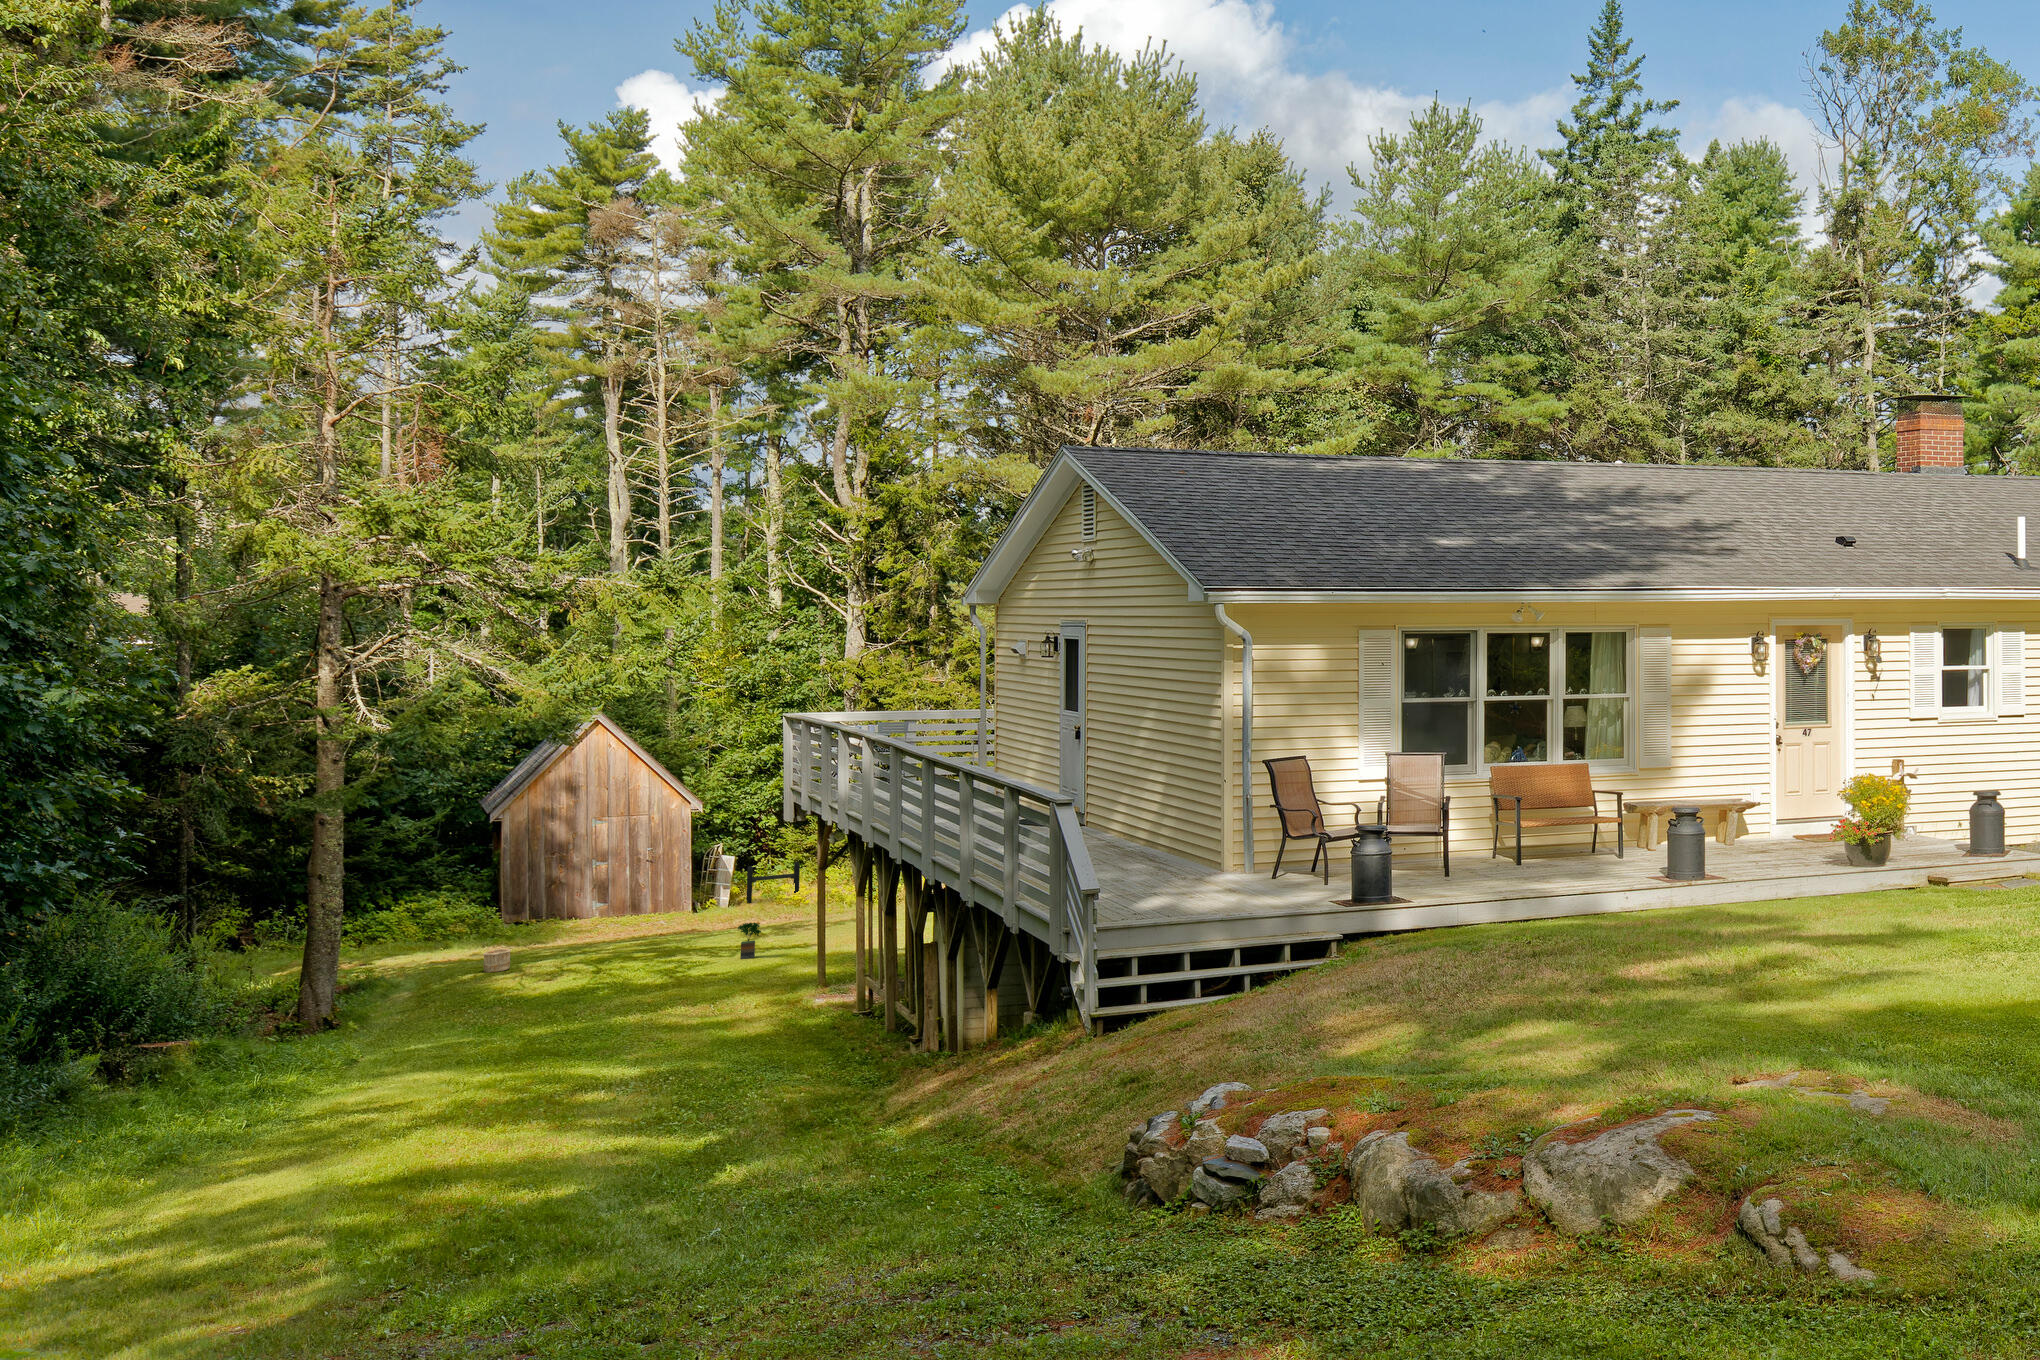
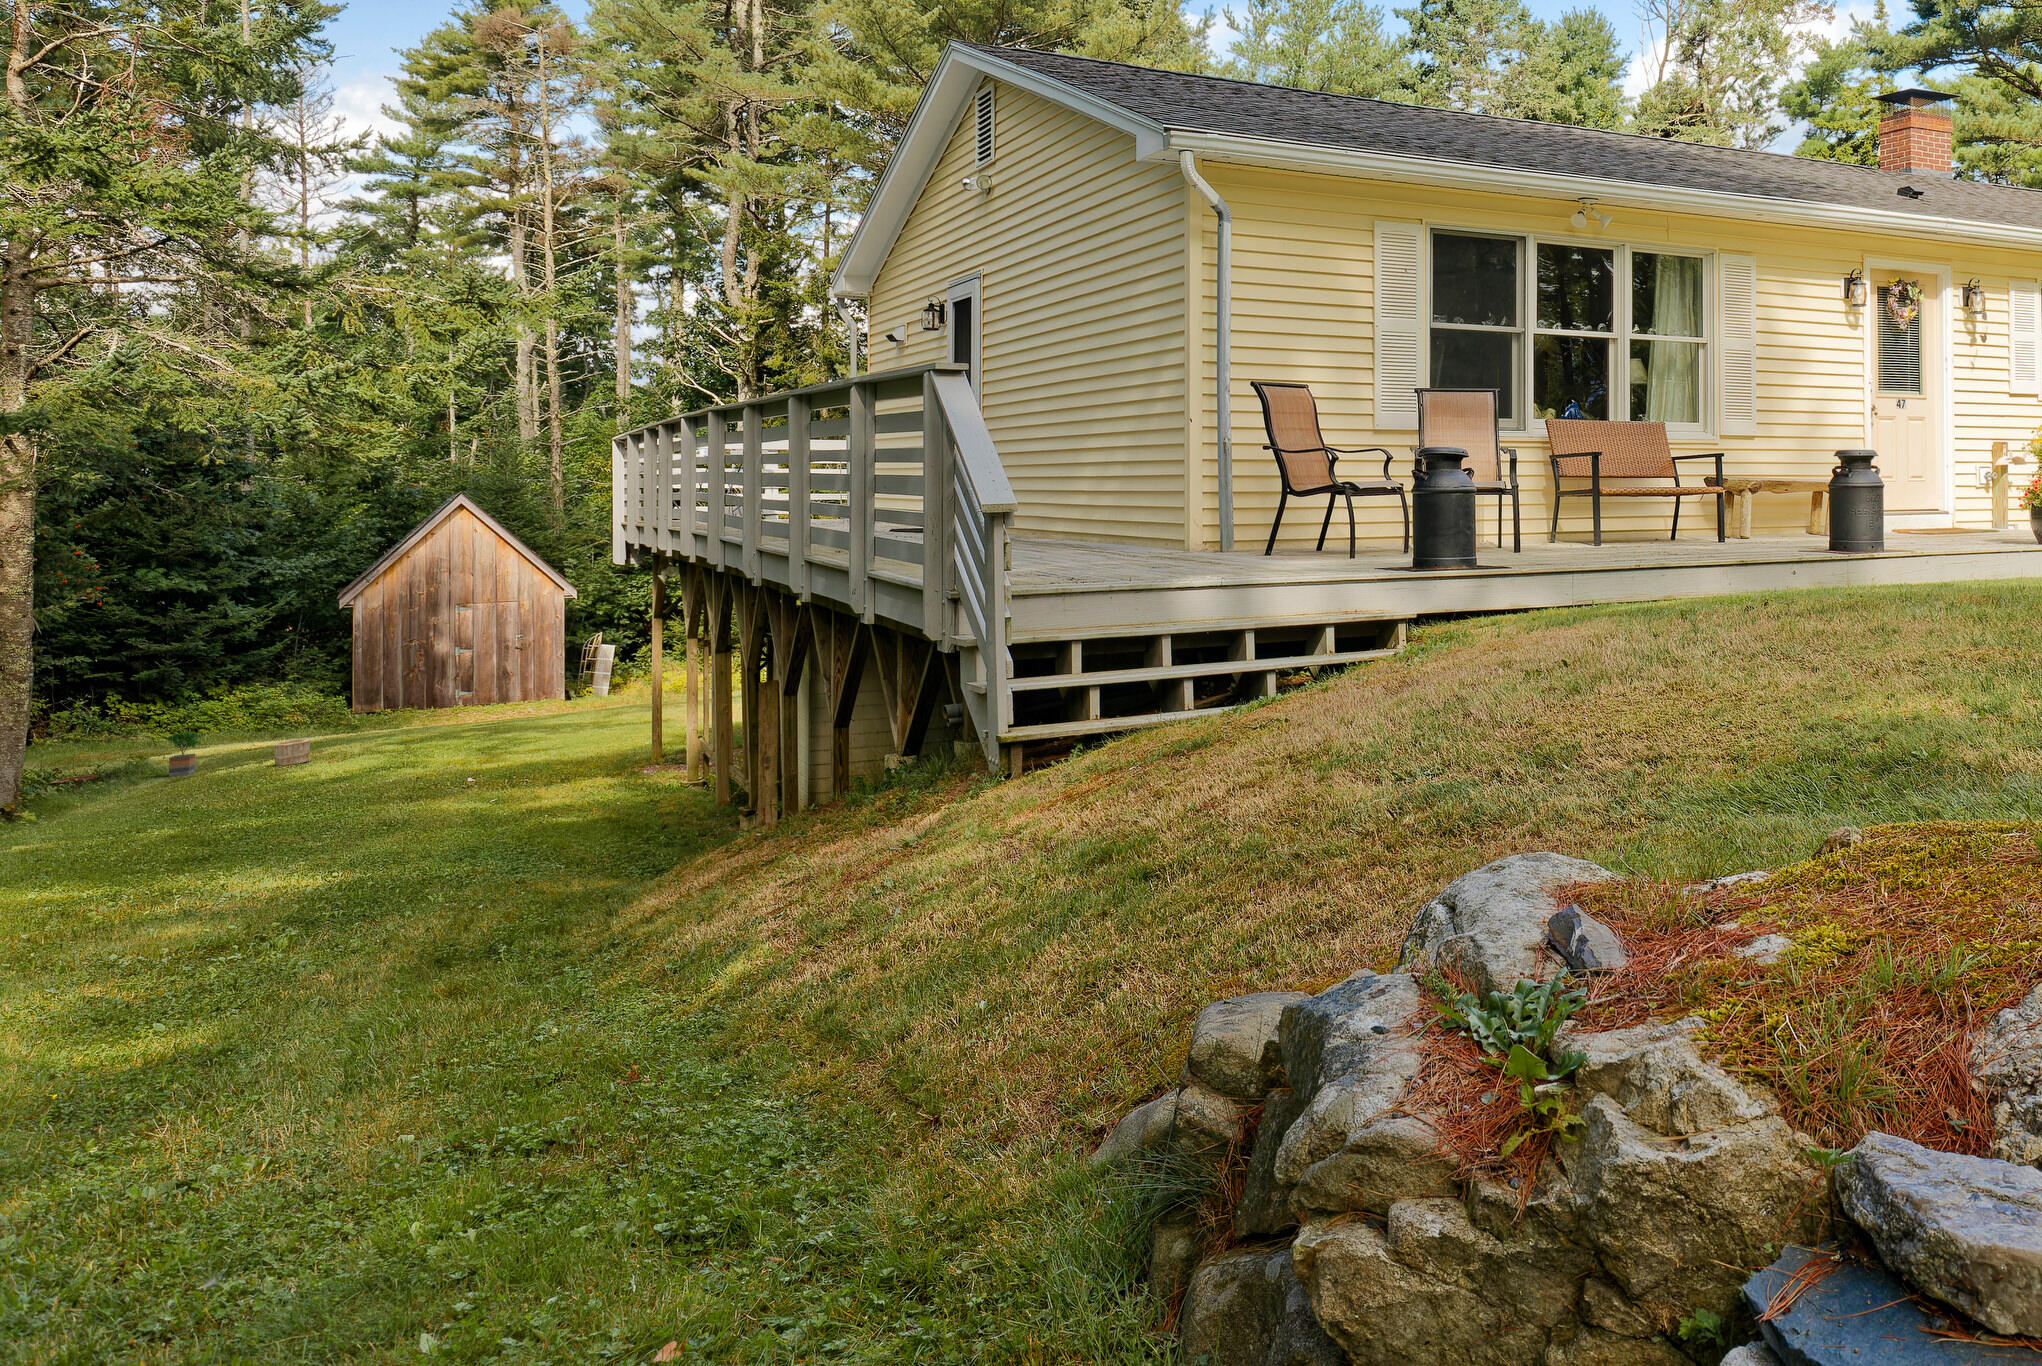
bench: present [746,862,800,904] -> none [632,651,691,696]
potted tree: present [738,922,761,959] -> present [167,732,202,776]

